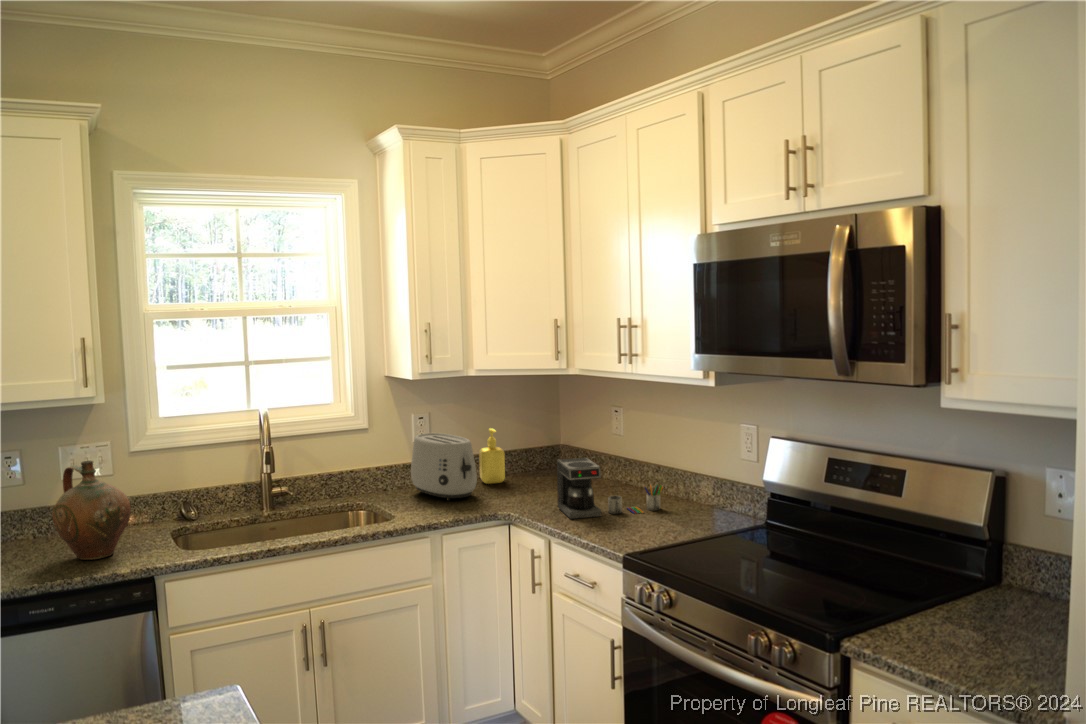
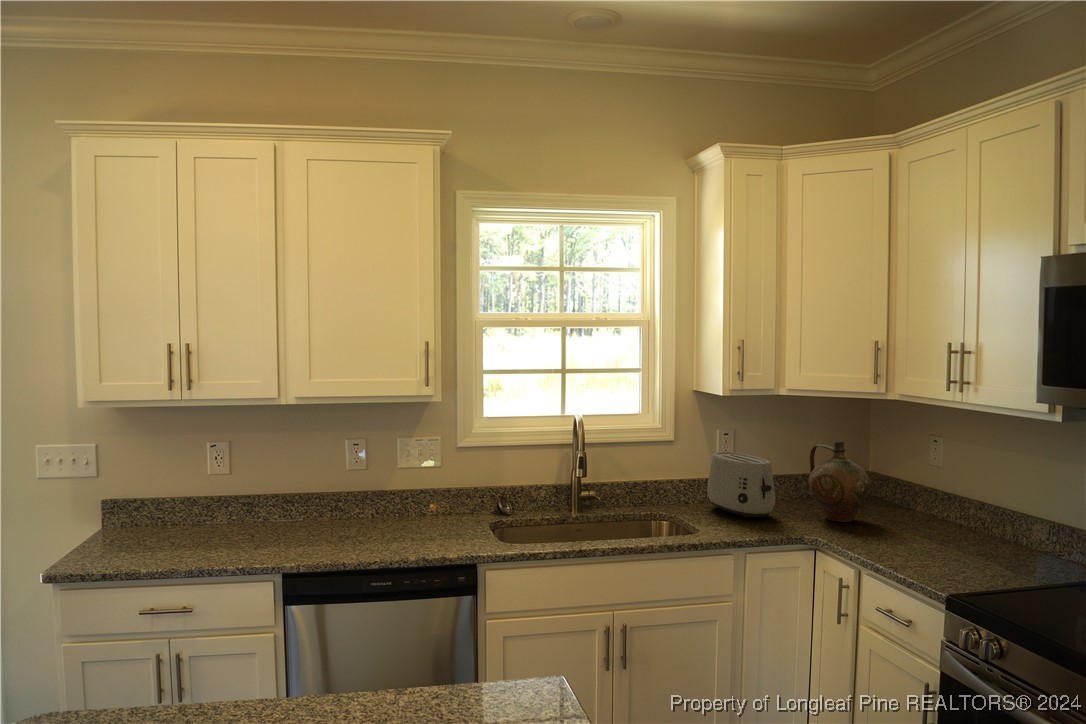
soap dispenser: present [479,429,505,484] -> none [772,452,799,506]
coffee maker: present [557,458,663,519] -> none [867,488,995,555]
ceramic jug: present [52,461,131,560] -> present [809,441,870,522]

